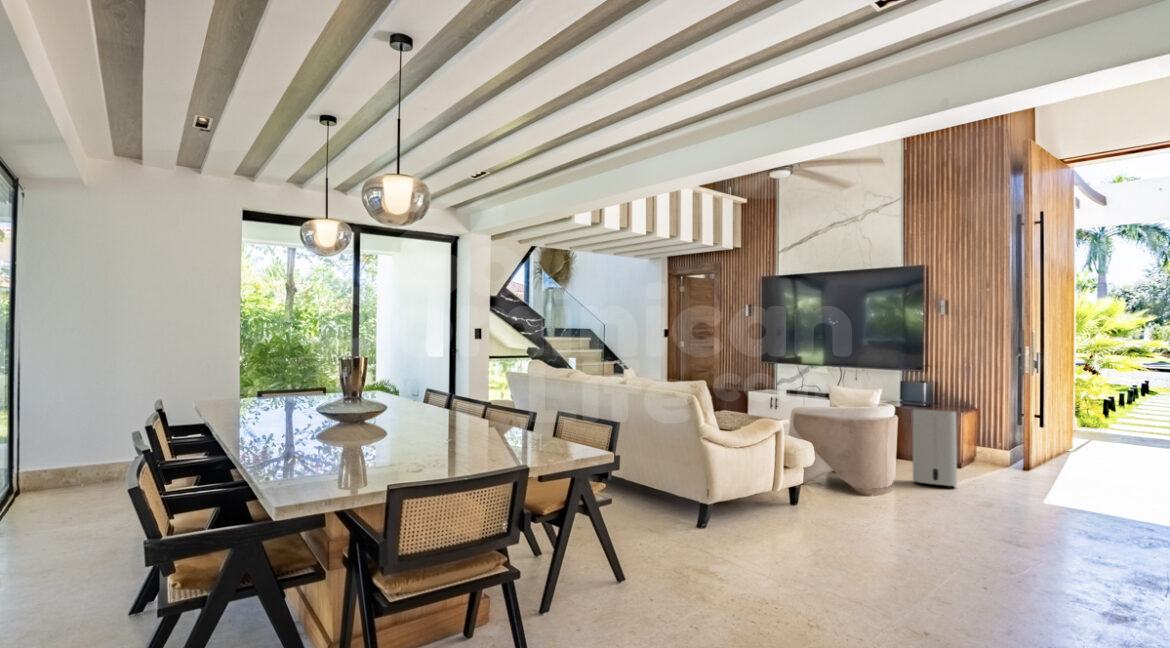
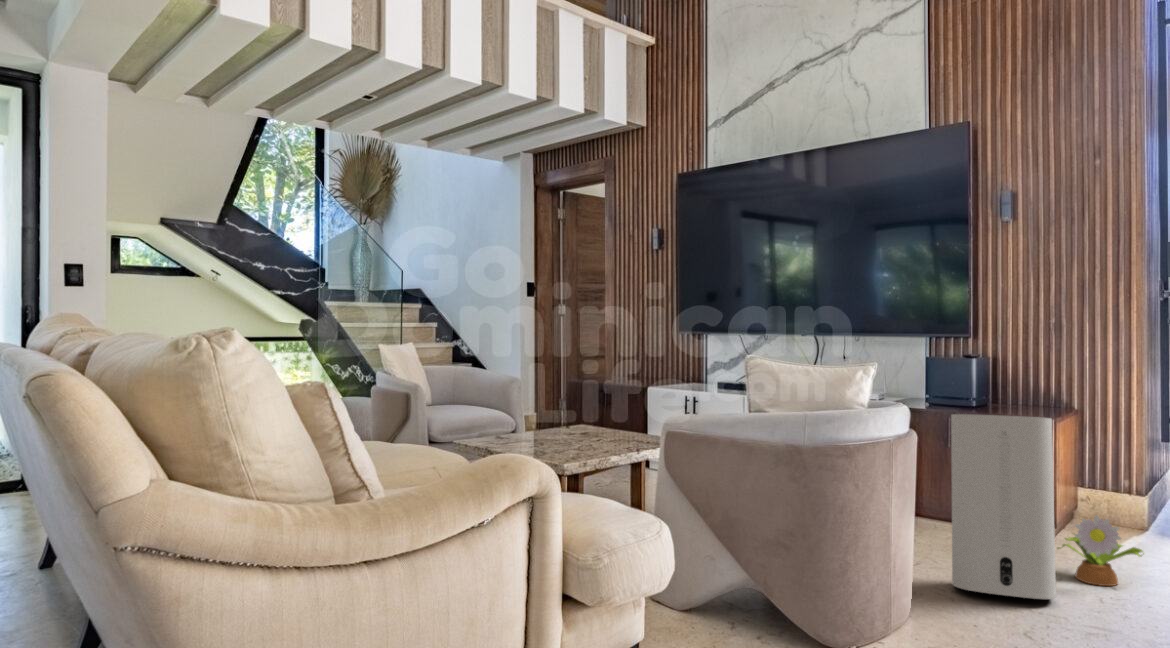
decorative plant: none [959,453,998,484] -> present [1057,515,1144,586]

